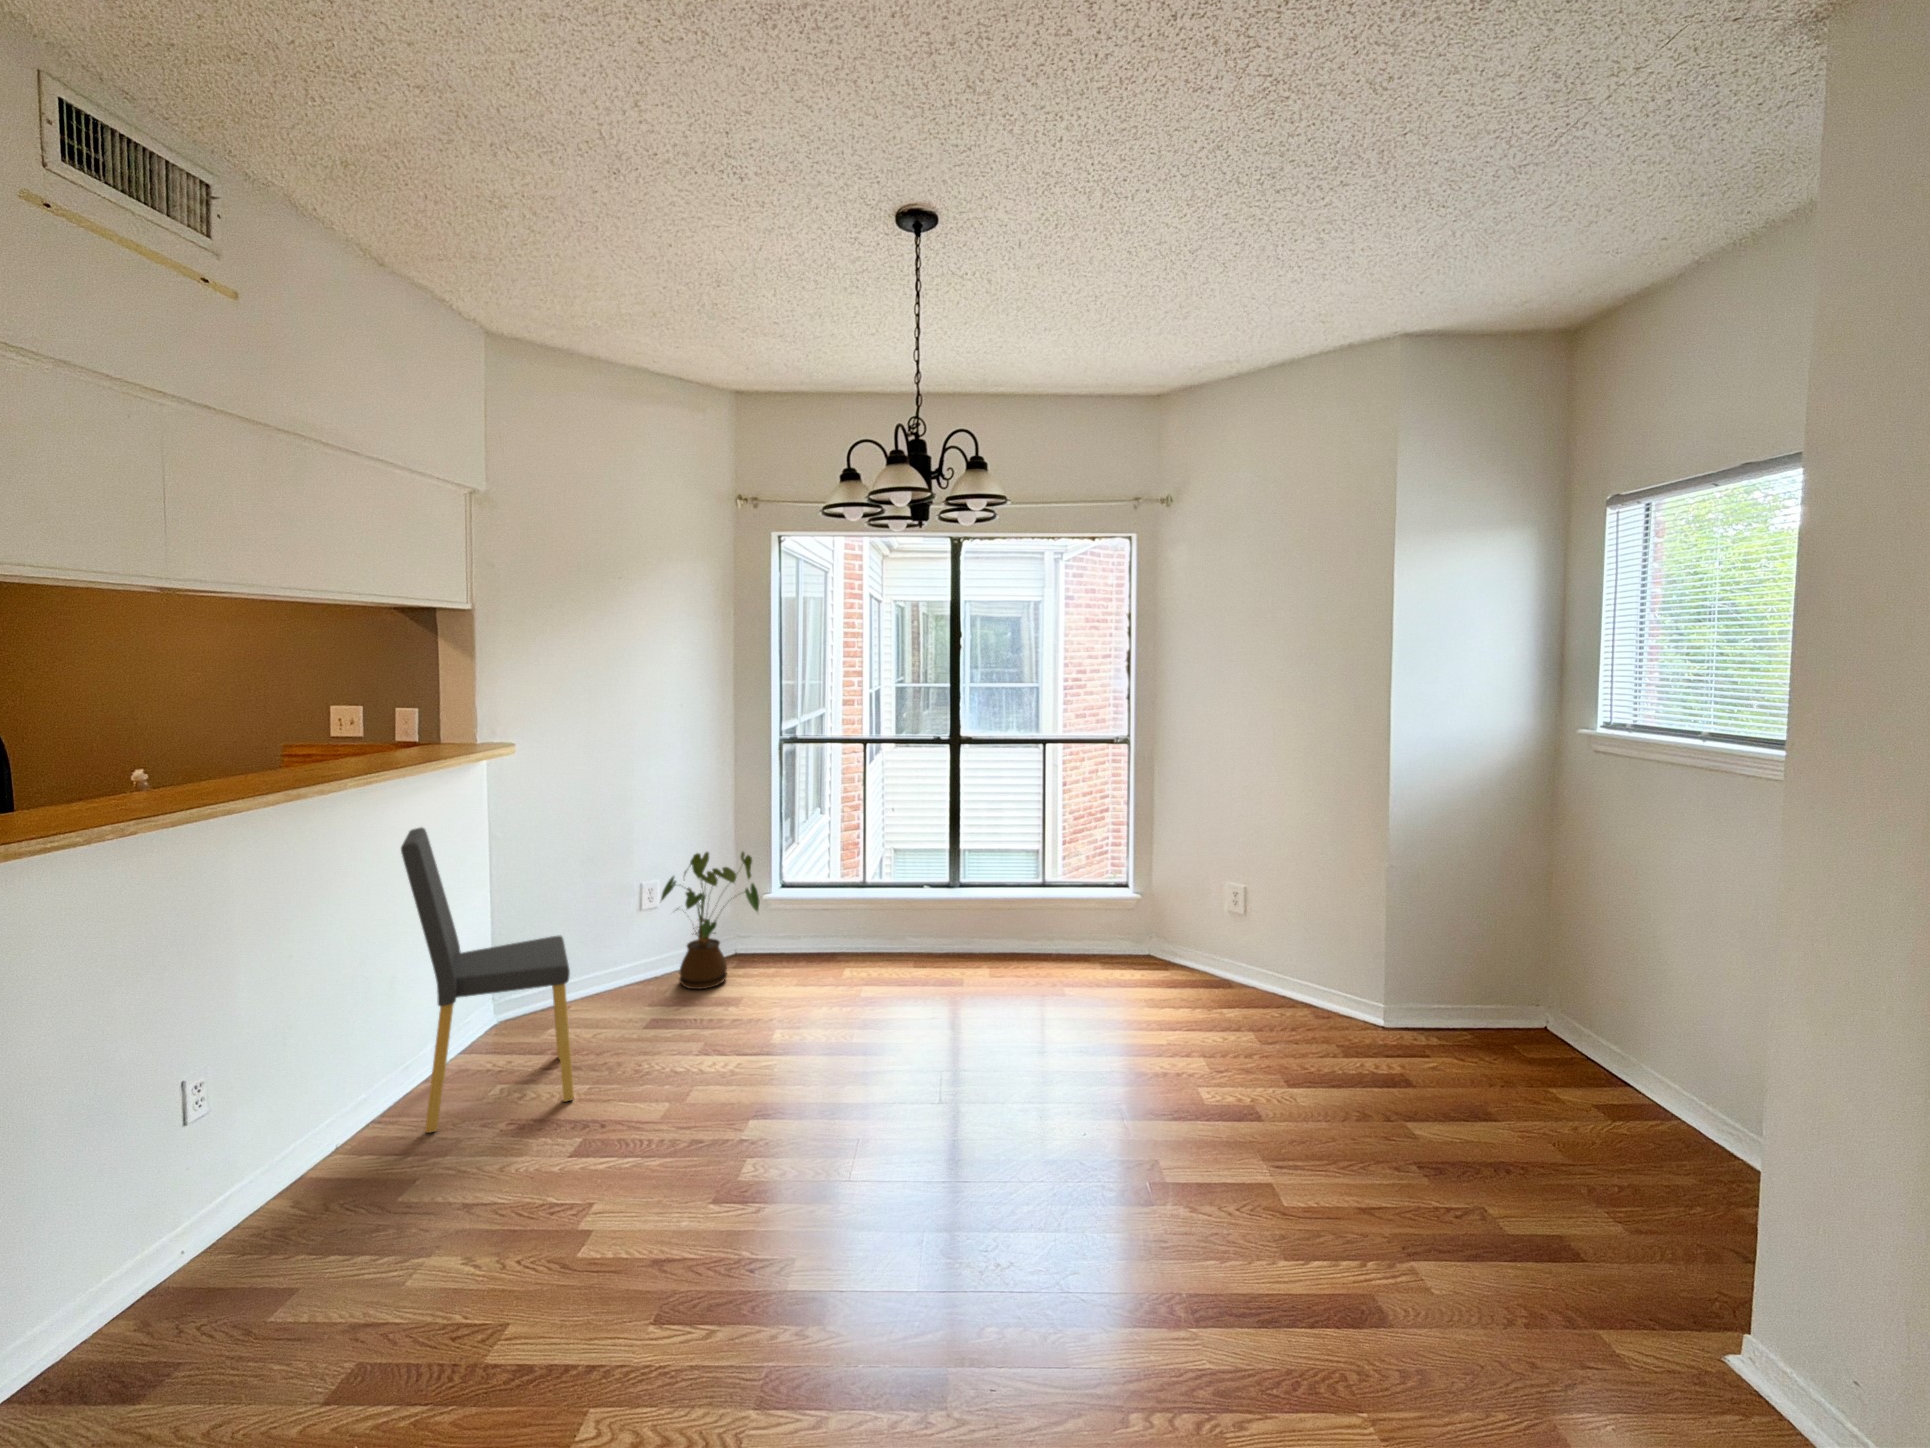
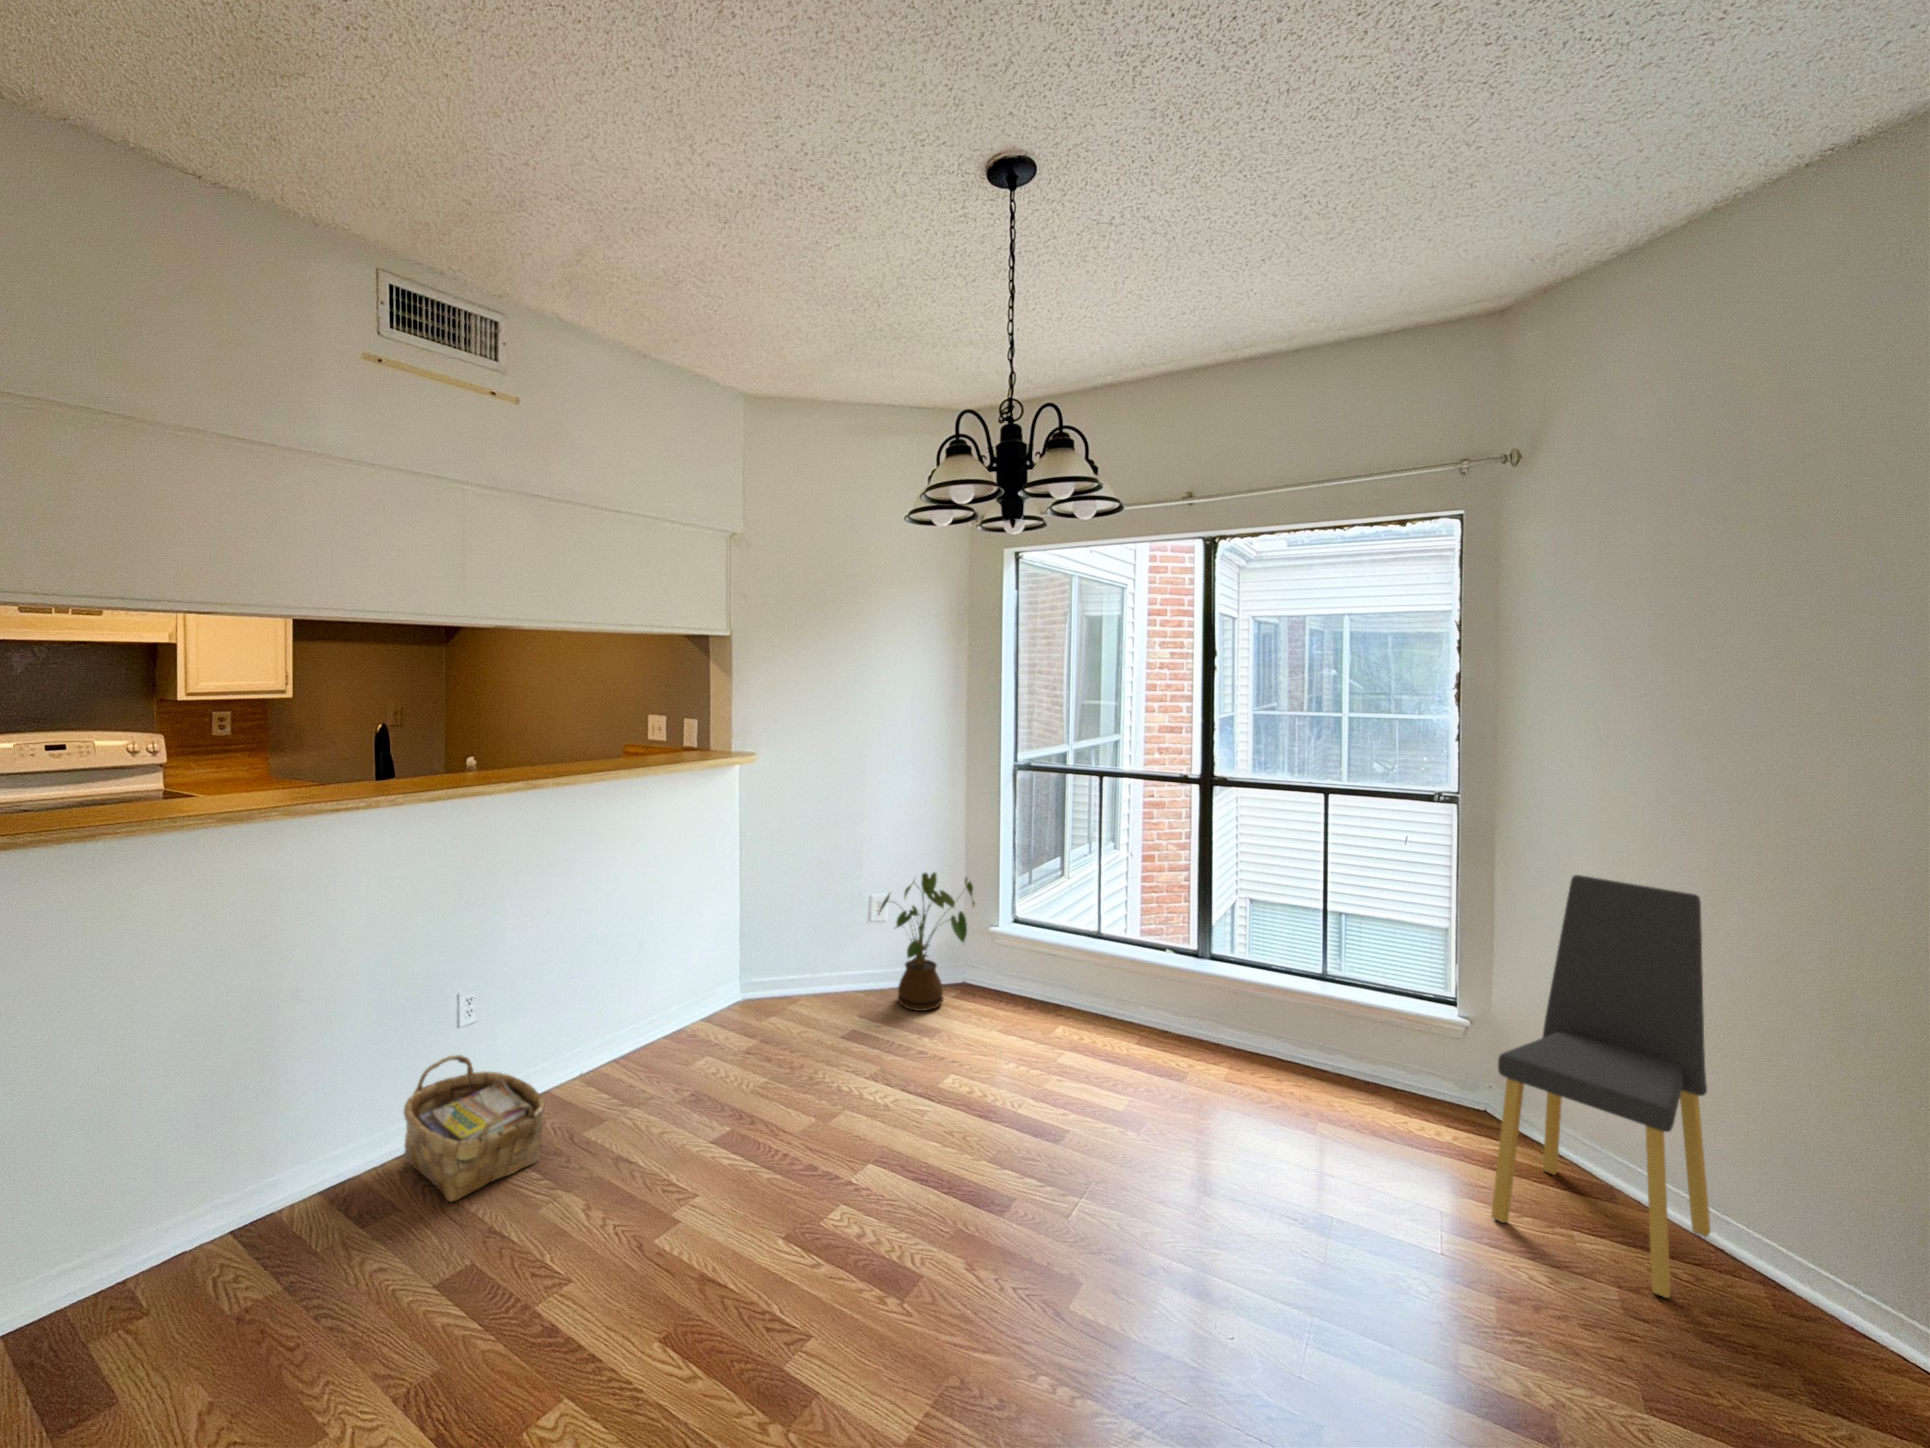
dining chair: present [401,828,574,1133] -> present [1492,875,1711,1298]
woven basket: none [143,1152,368,1320] -> present [404,1055,544,1201]

